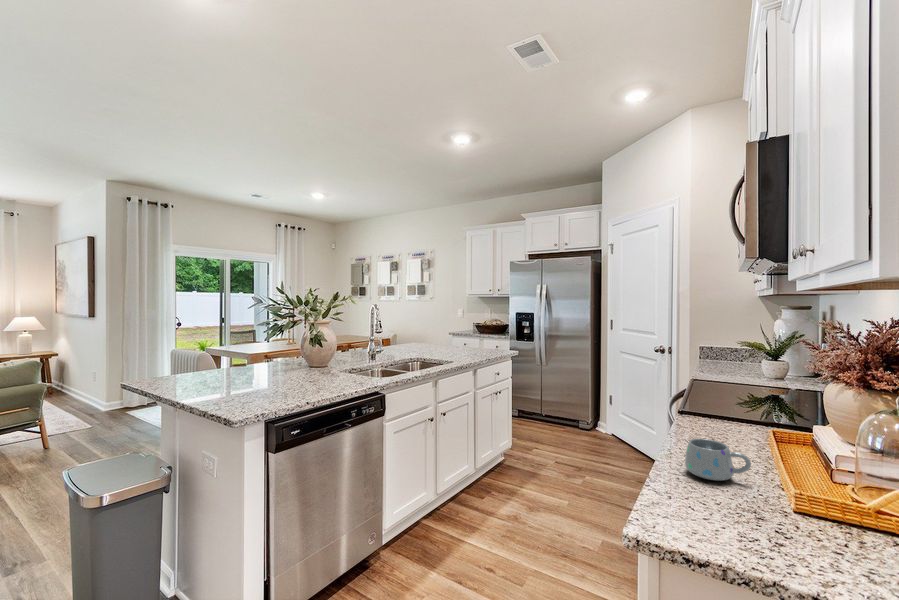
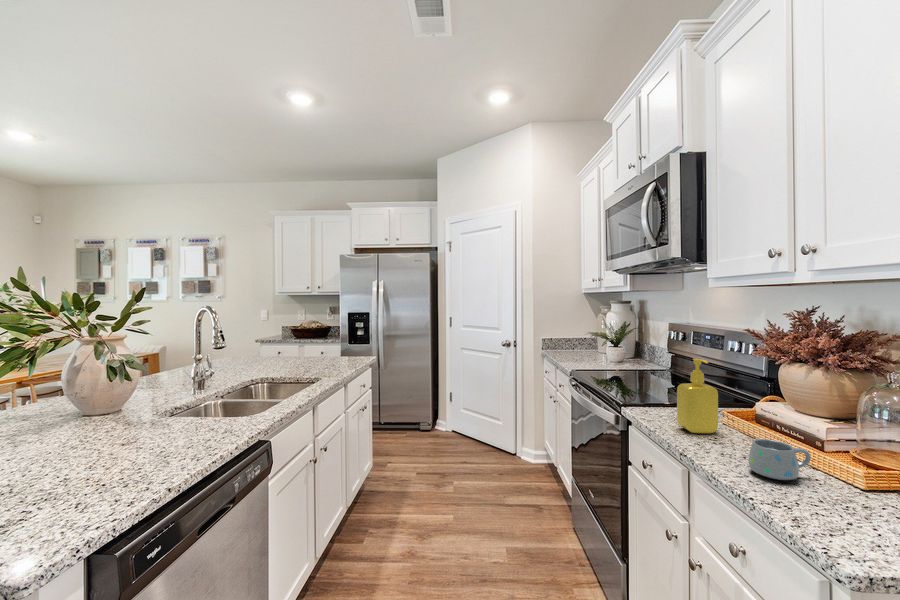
soap dispenser: none [694,360,734,441] -> present [677,358,718,434]

